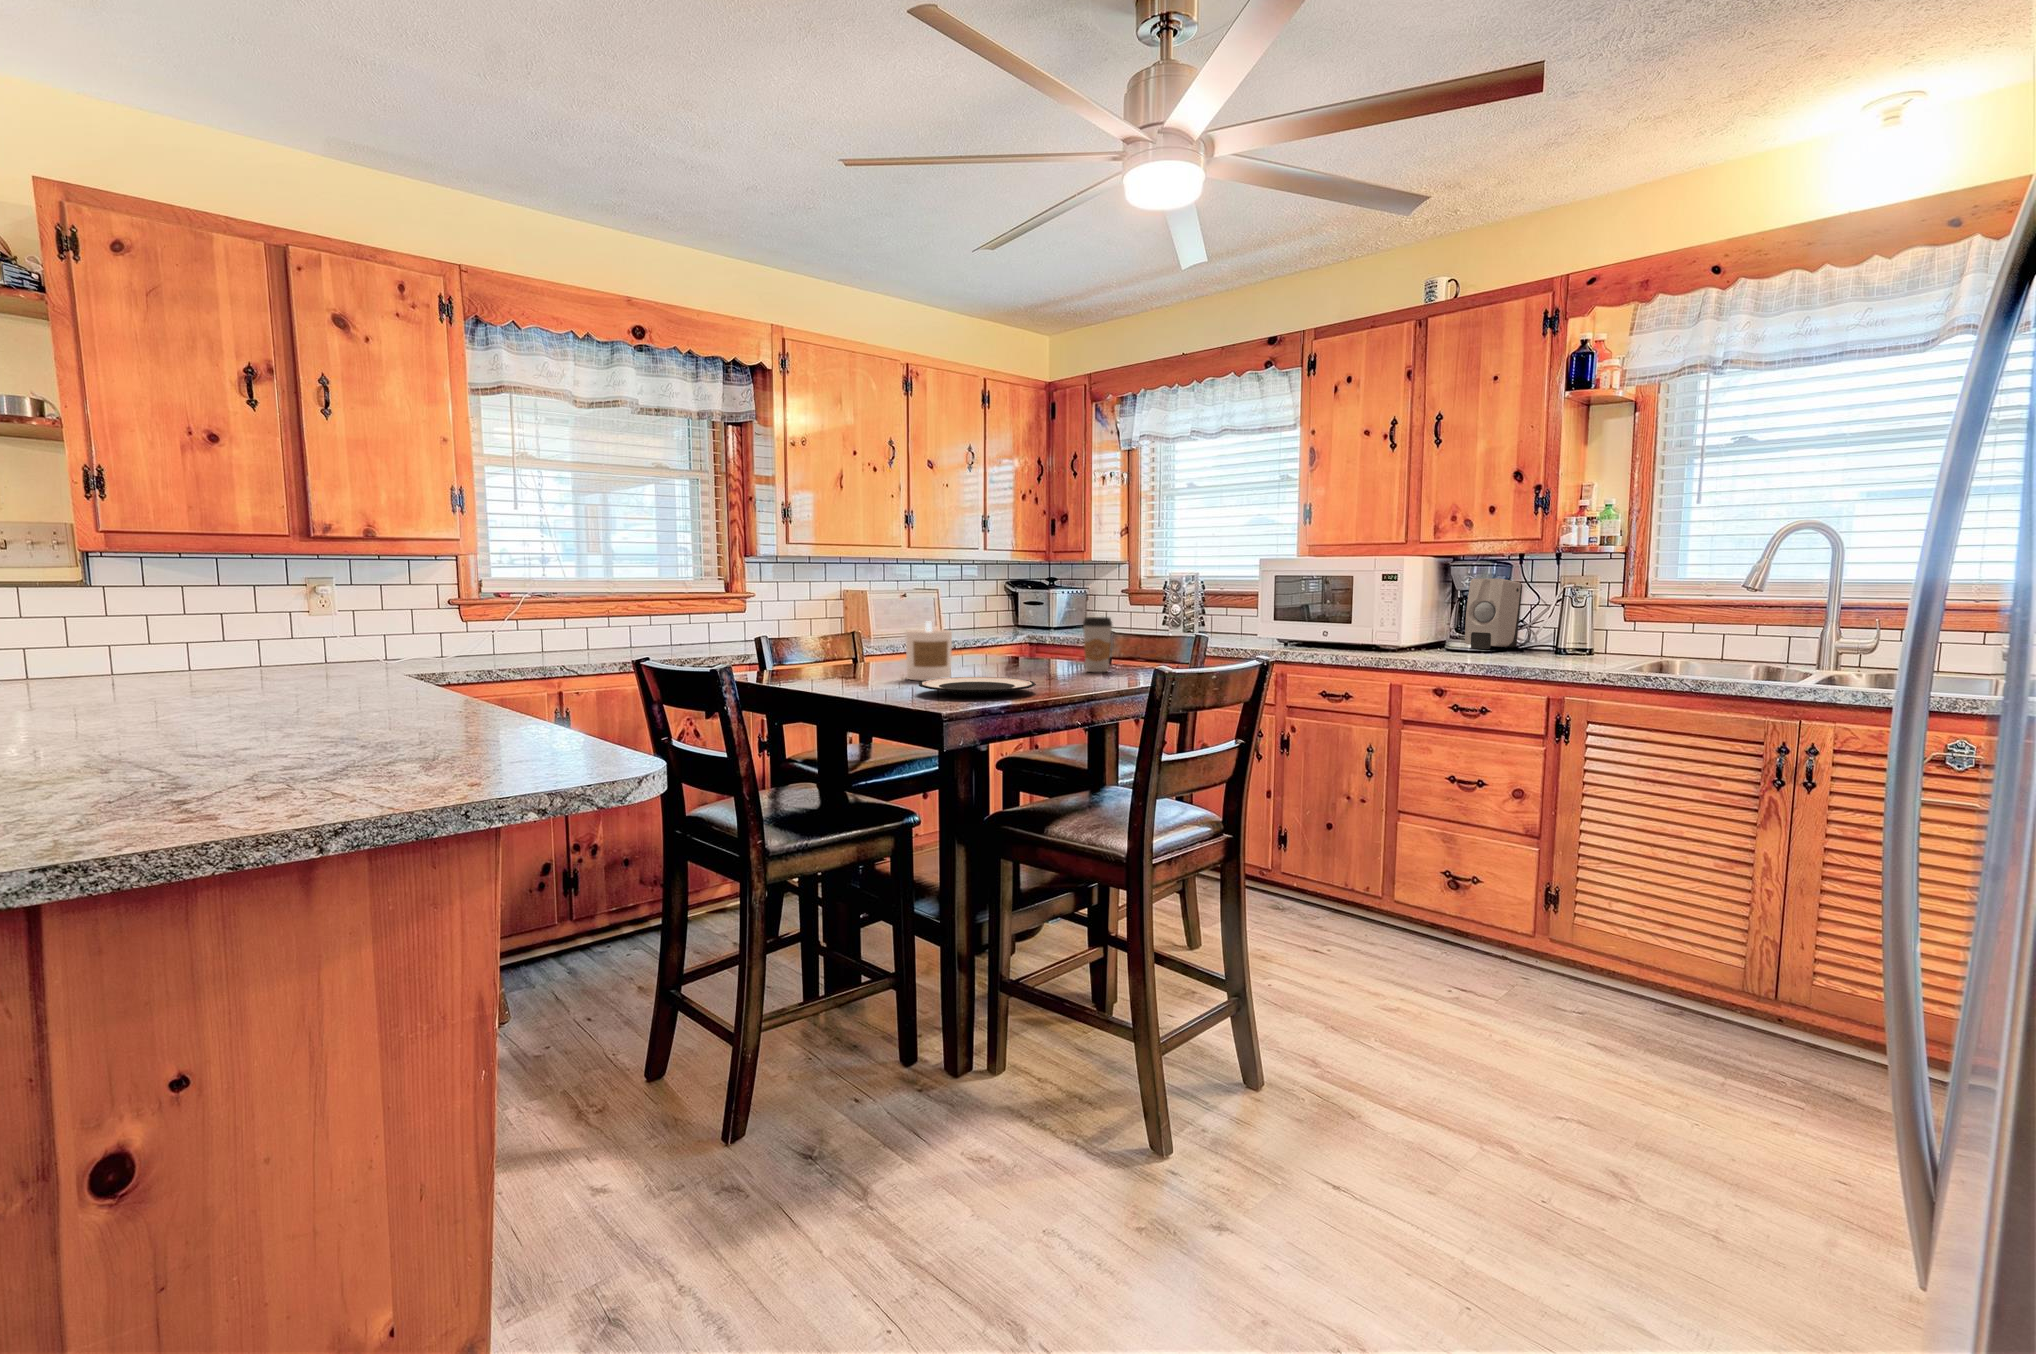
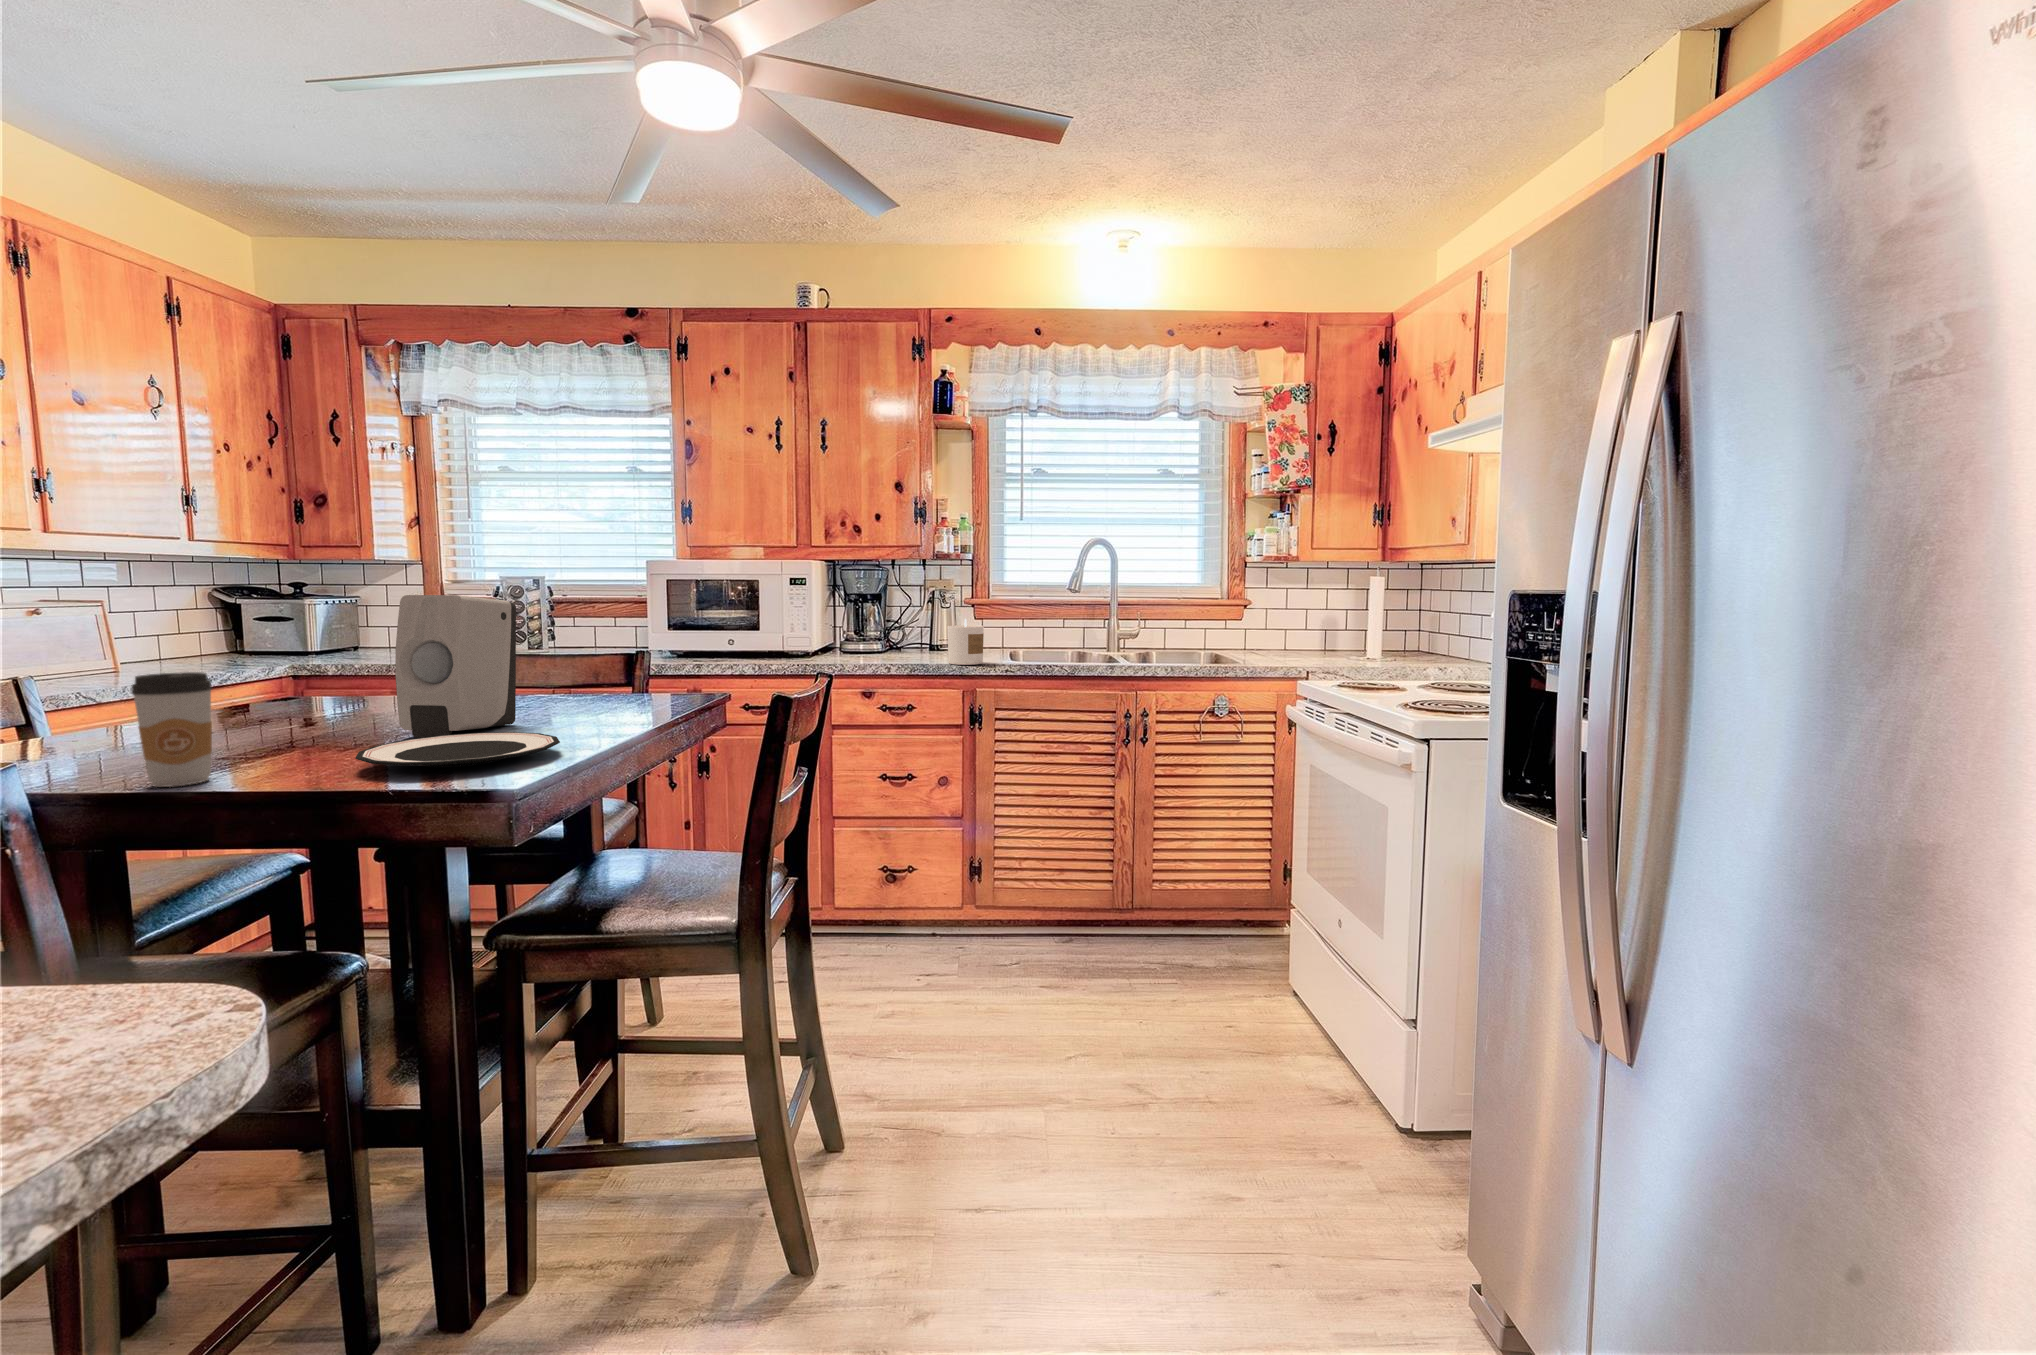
soap dispenser: present [1465,579,1522,649] -> present [395,595,516,738]
coffee cup: present [1083,617,1112,672] -> present [131,672,212,787]
candle: present [905,621,952,681] -> present [947,619,984,665]

